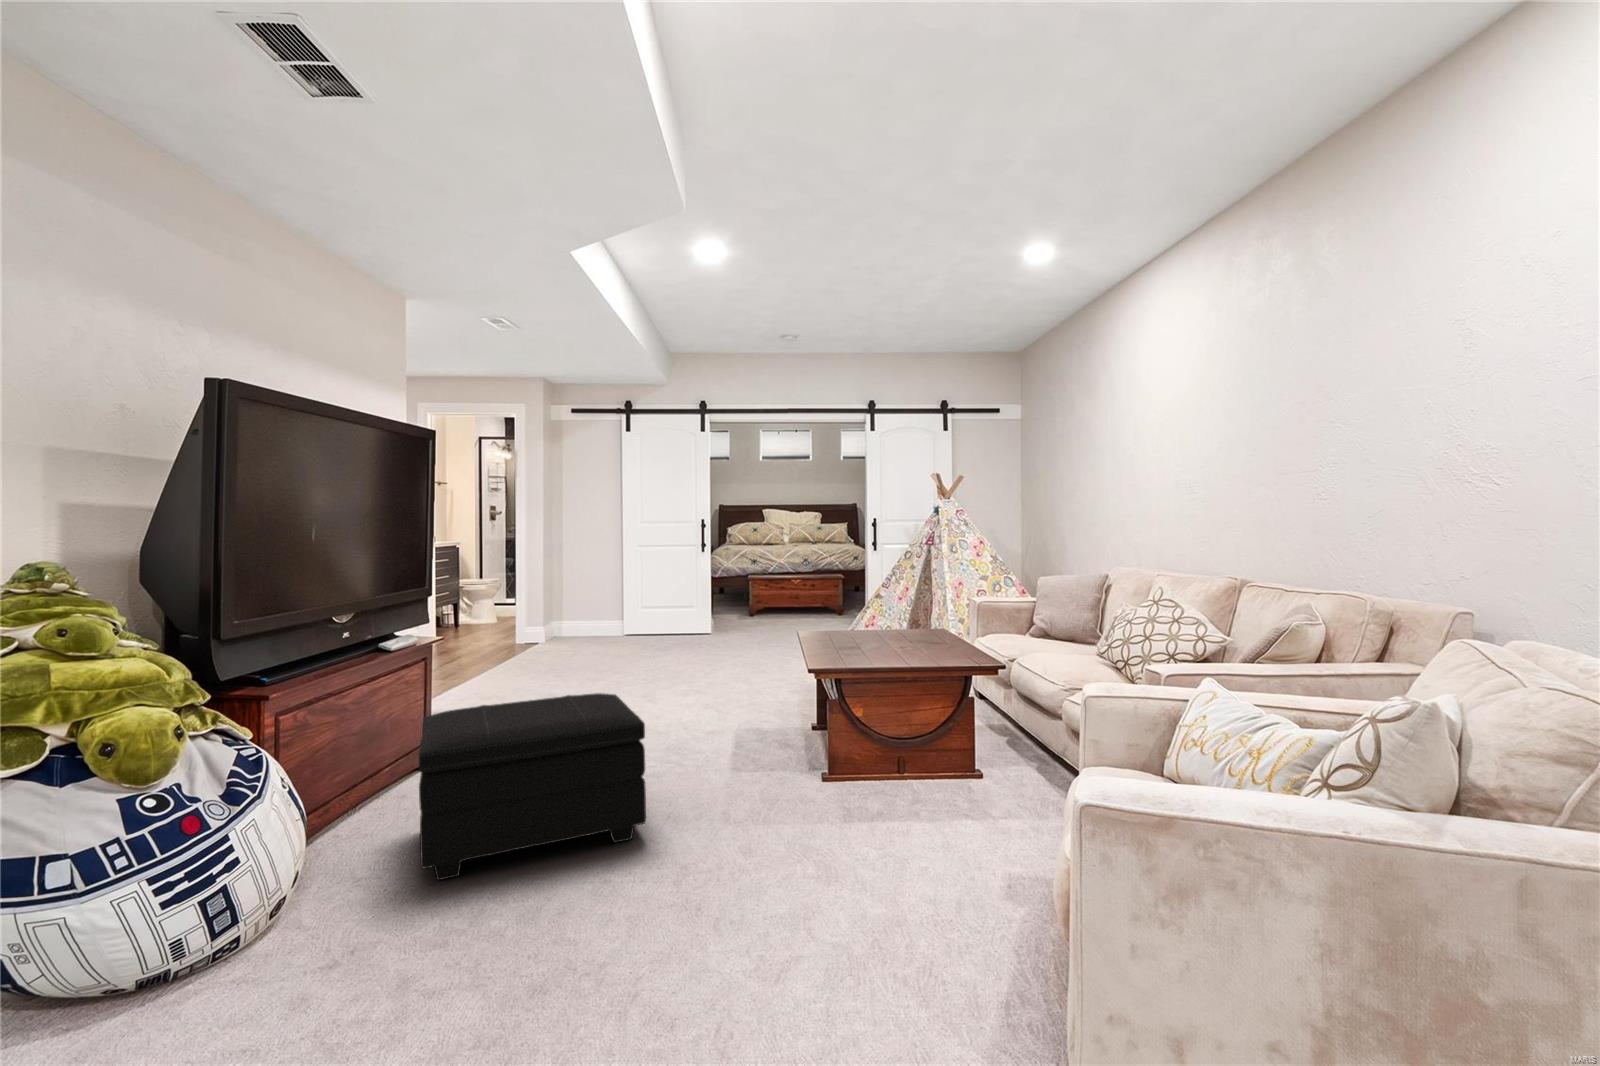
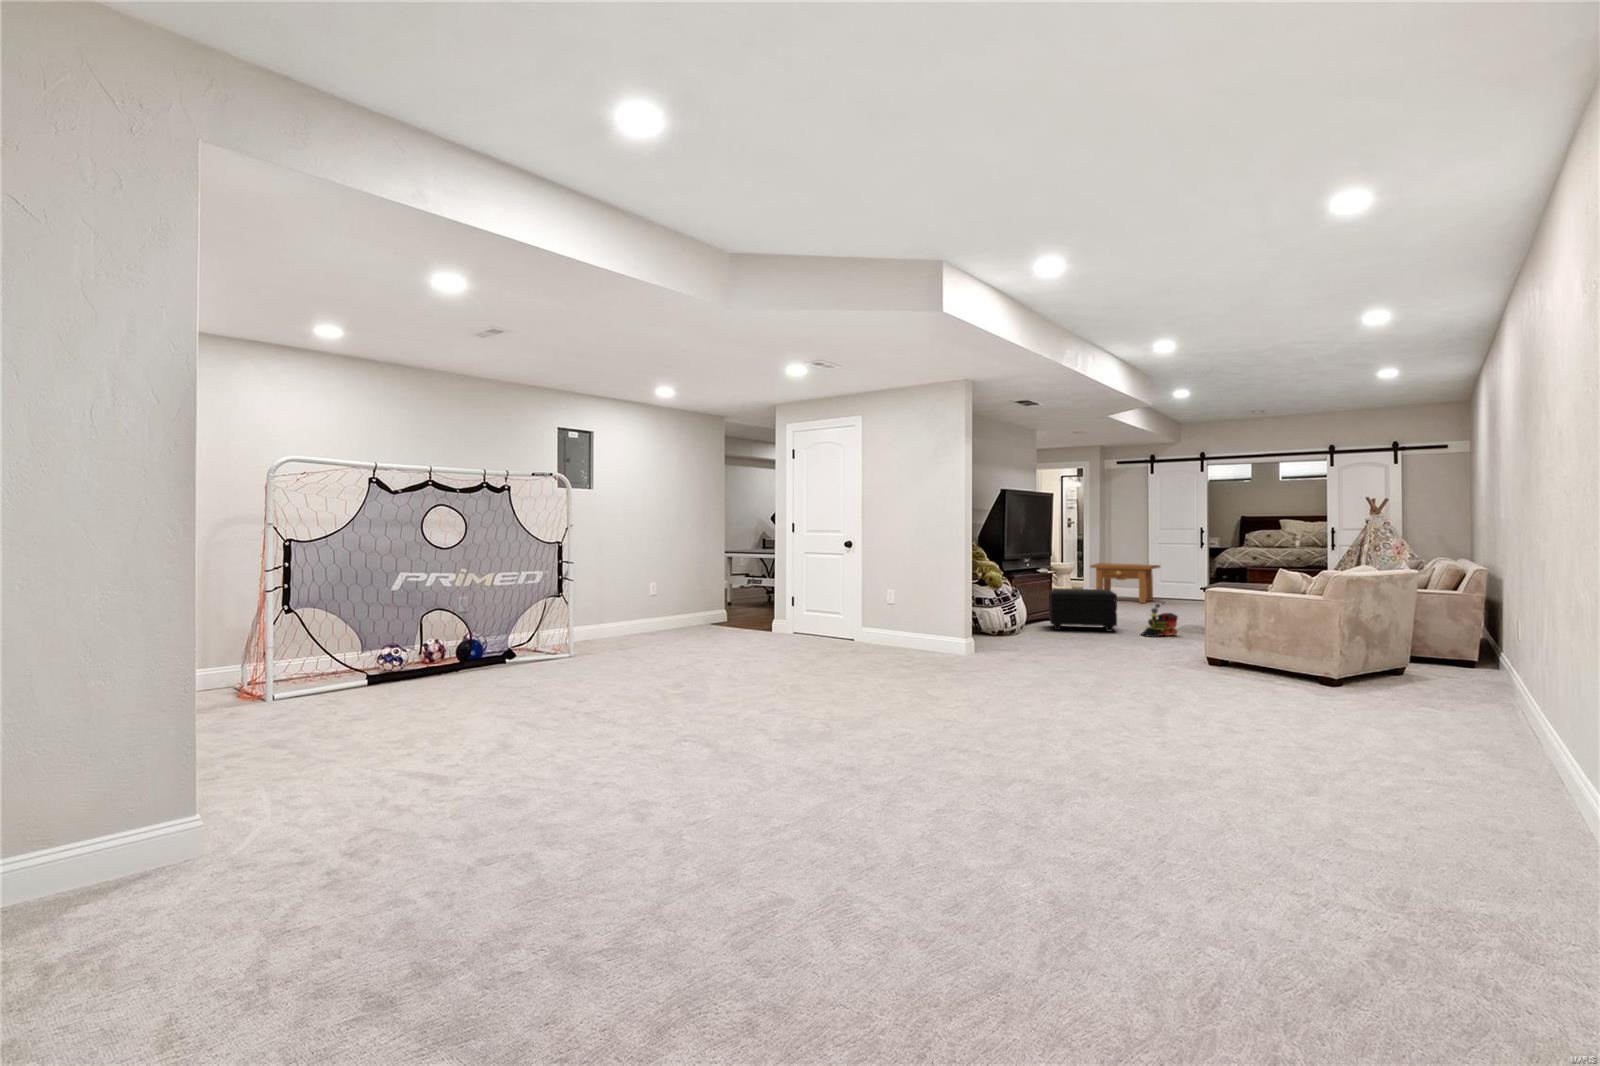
side table: none [529,580,645,652] -> present [1090,563,1160,603]
toy train: none [724,732,815,861] -> present [1142,602,1178,637]

